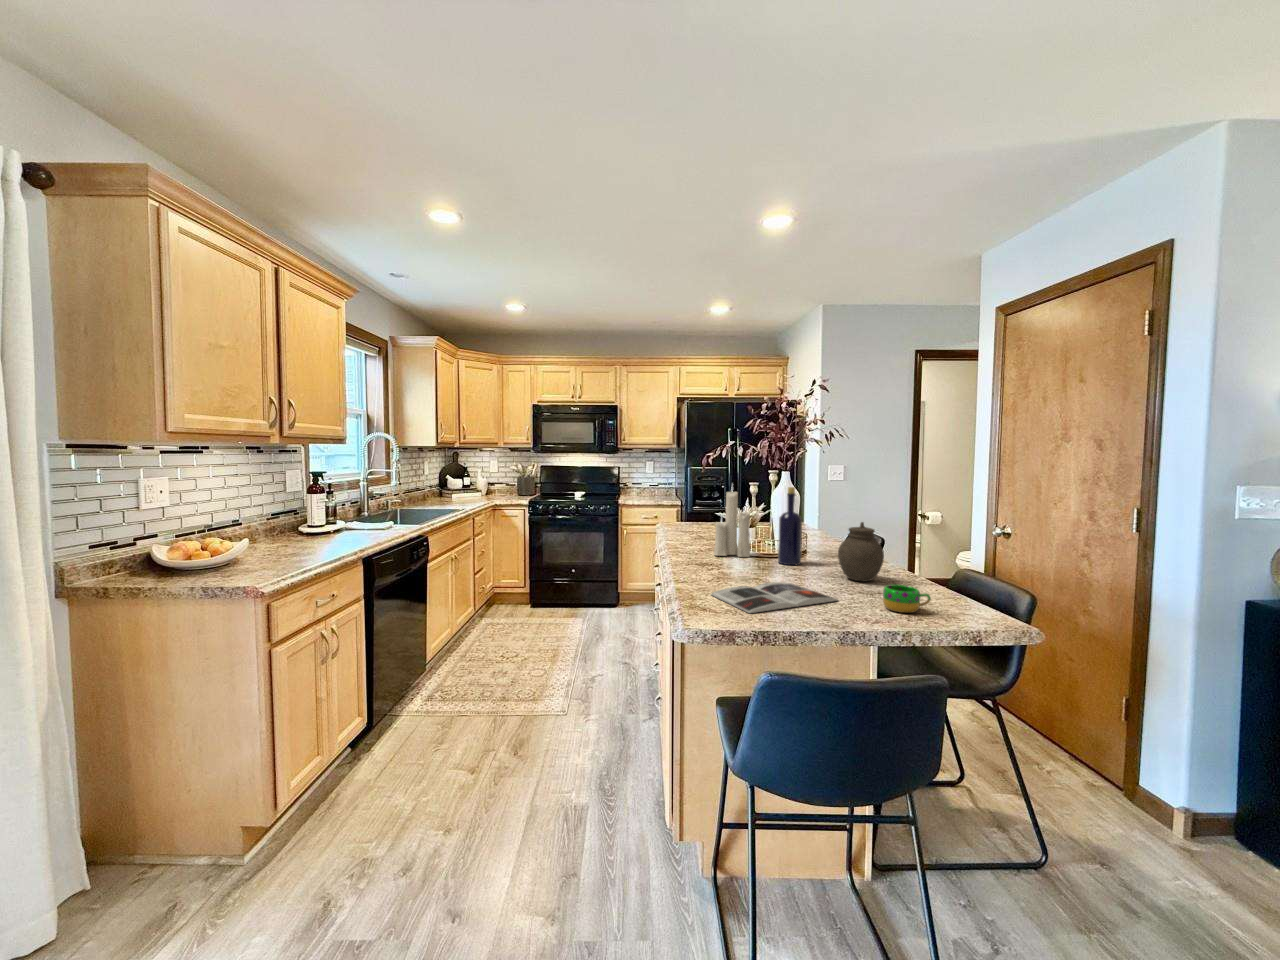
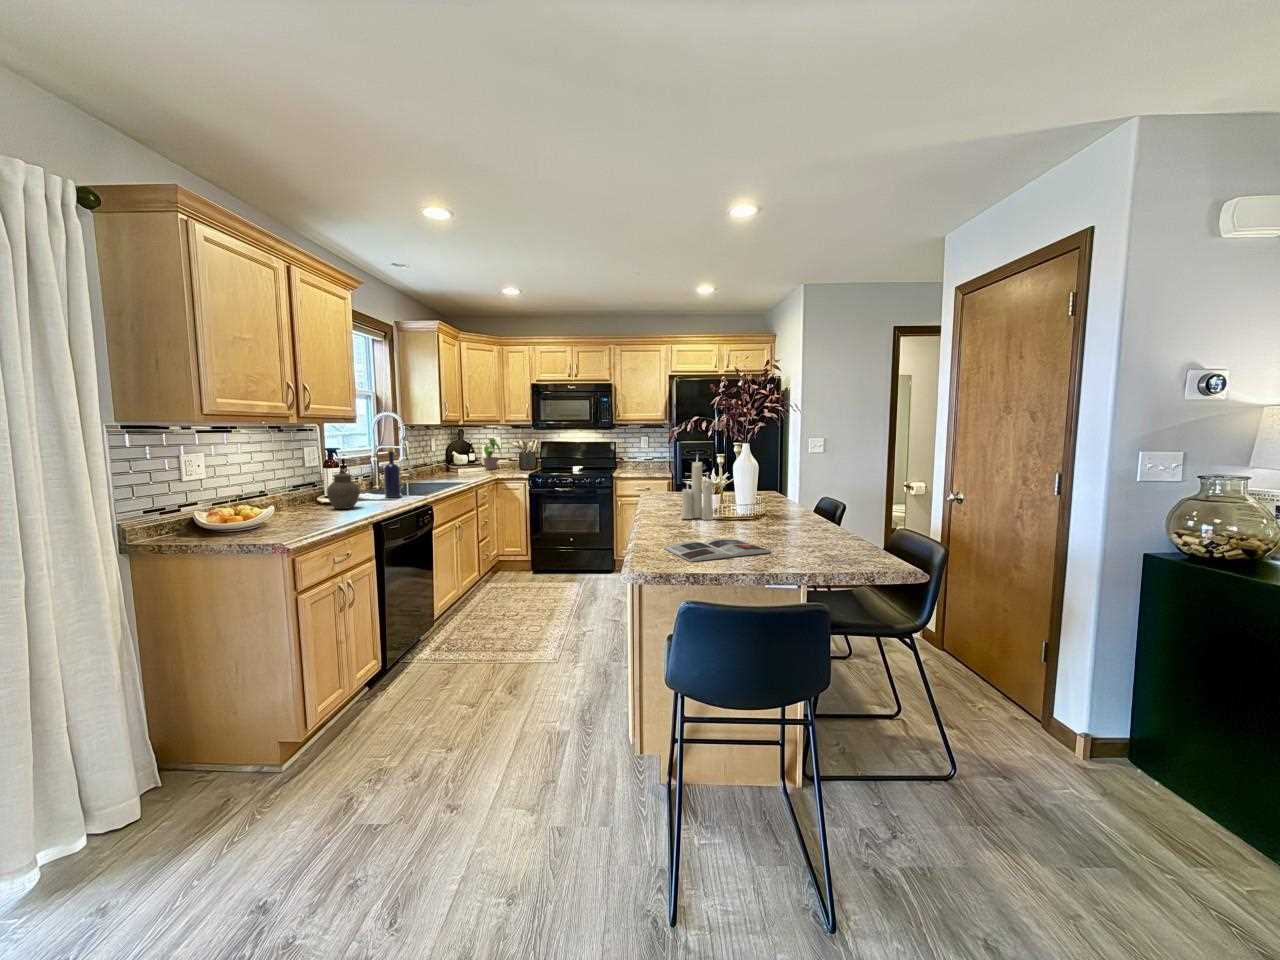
potted plant: none [470,462,501,495] -> present [483,439,501,469]
bottle: present [778,487,802,565] -> present [384,447,401,498]
jar: present [838,522,884,581] -> present [327,470,359,509]
mug: present [883,584,931,613] -> none [807,538,845,561]

